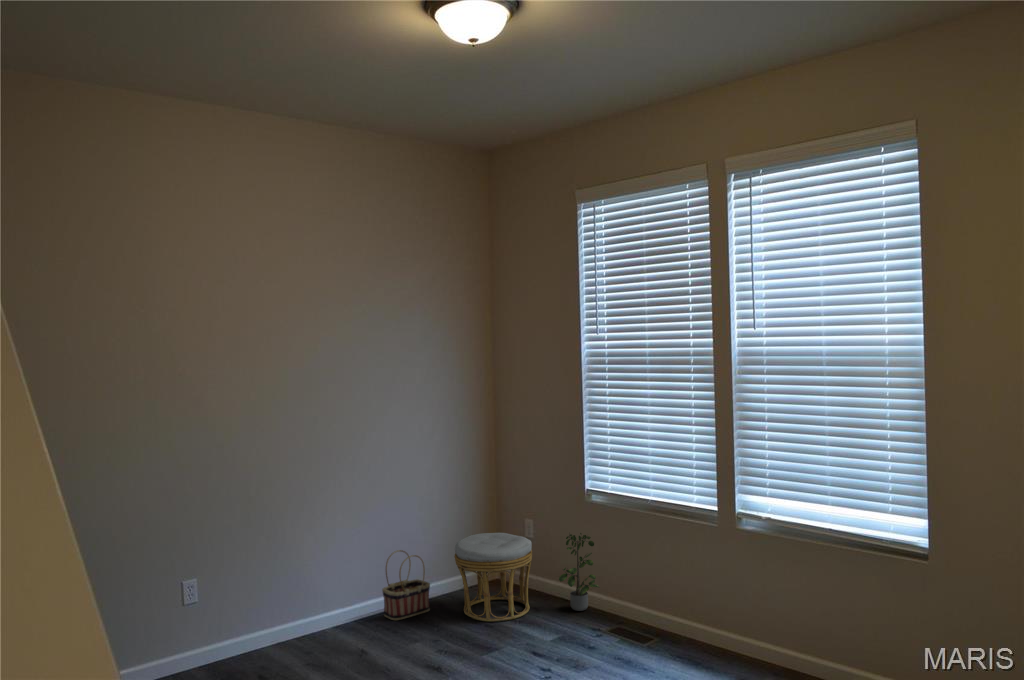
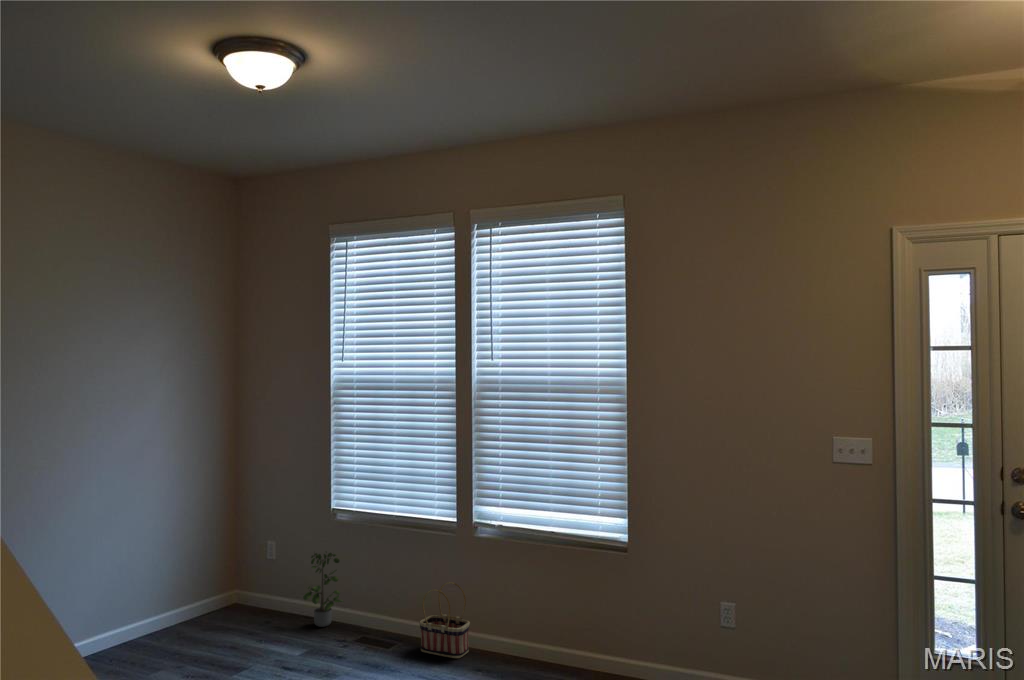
ottoman: present [454,533,532,622] -> none [195,557,277,647]
basket: present [382,550,430,620] -> present [419,582,470,658]

